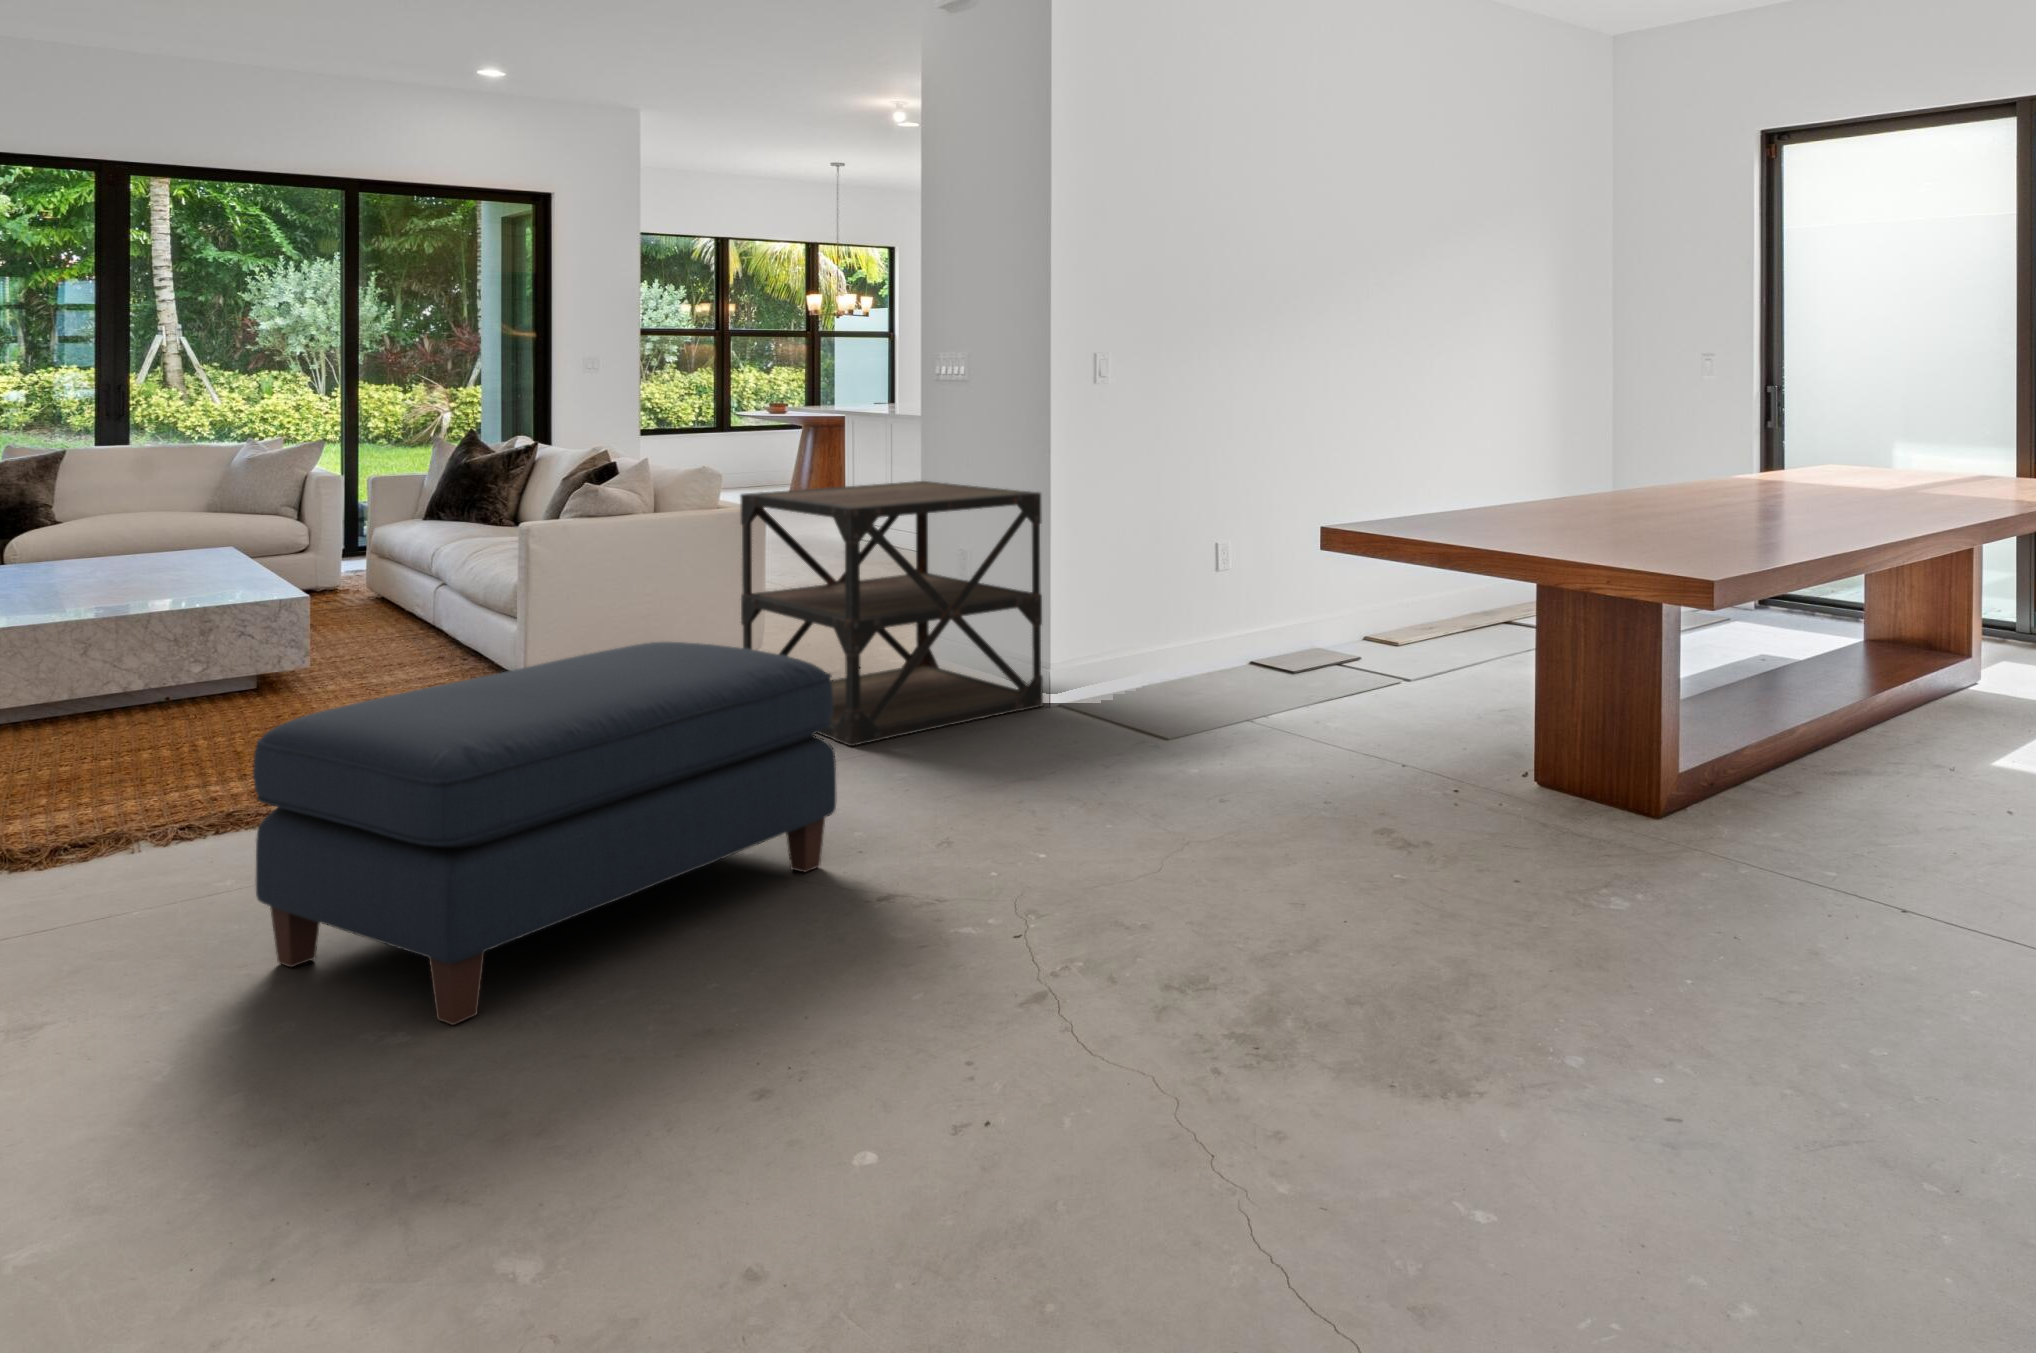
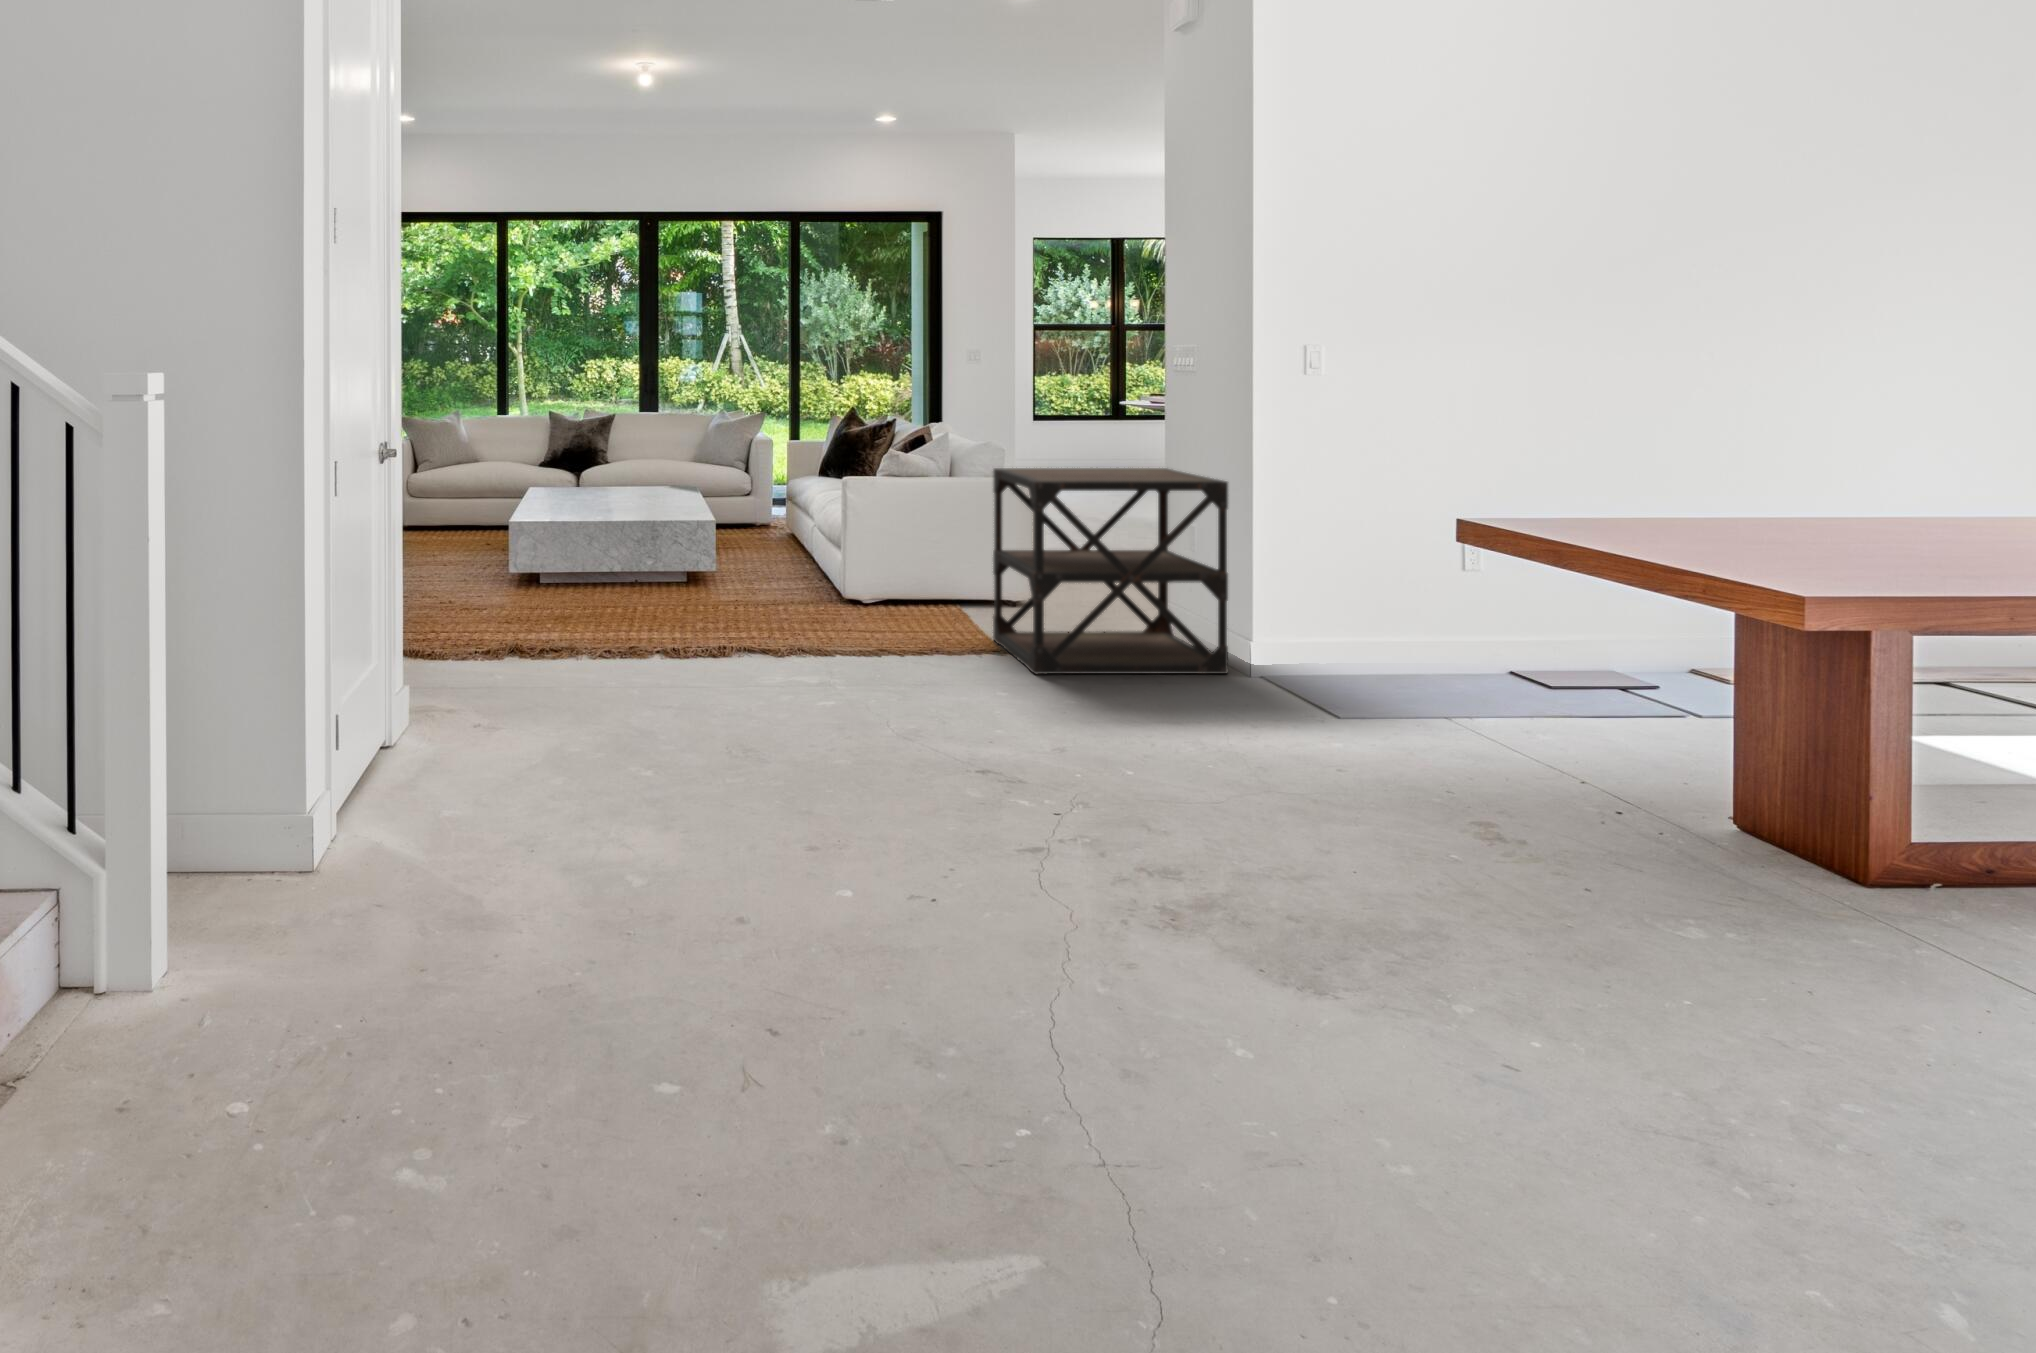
ottoman: present [253,642,837,1025] -> none [584,560,928,751]

